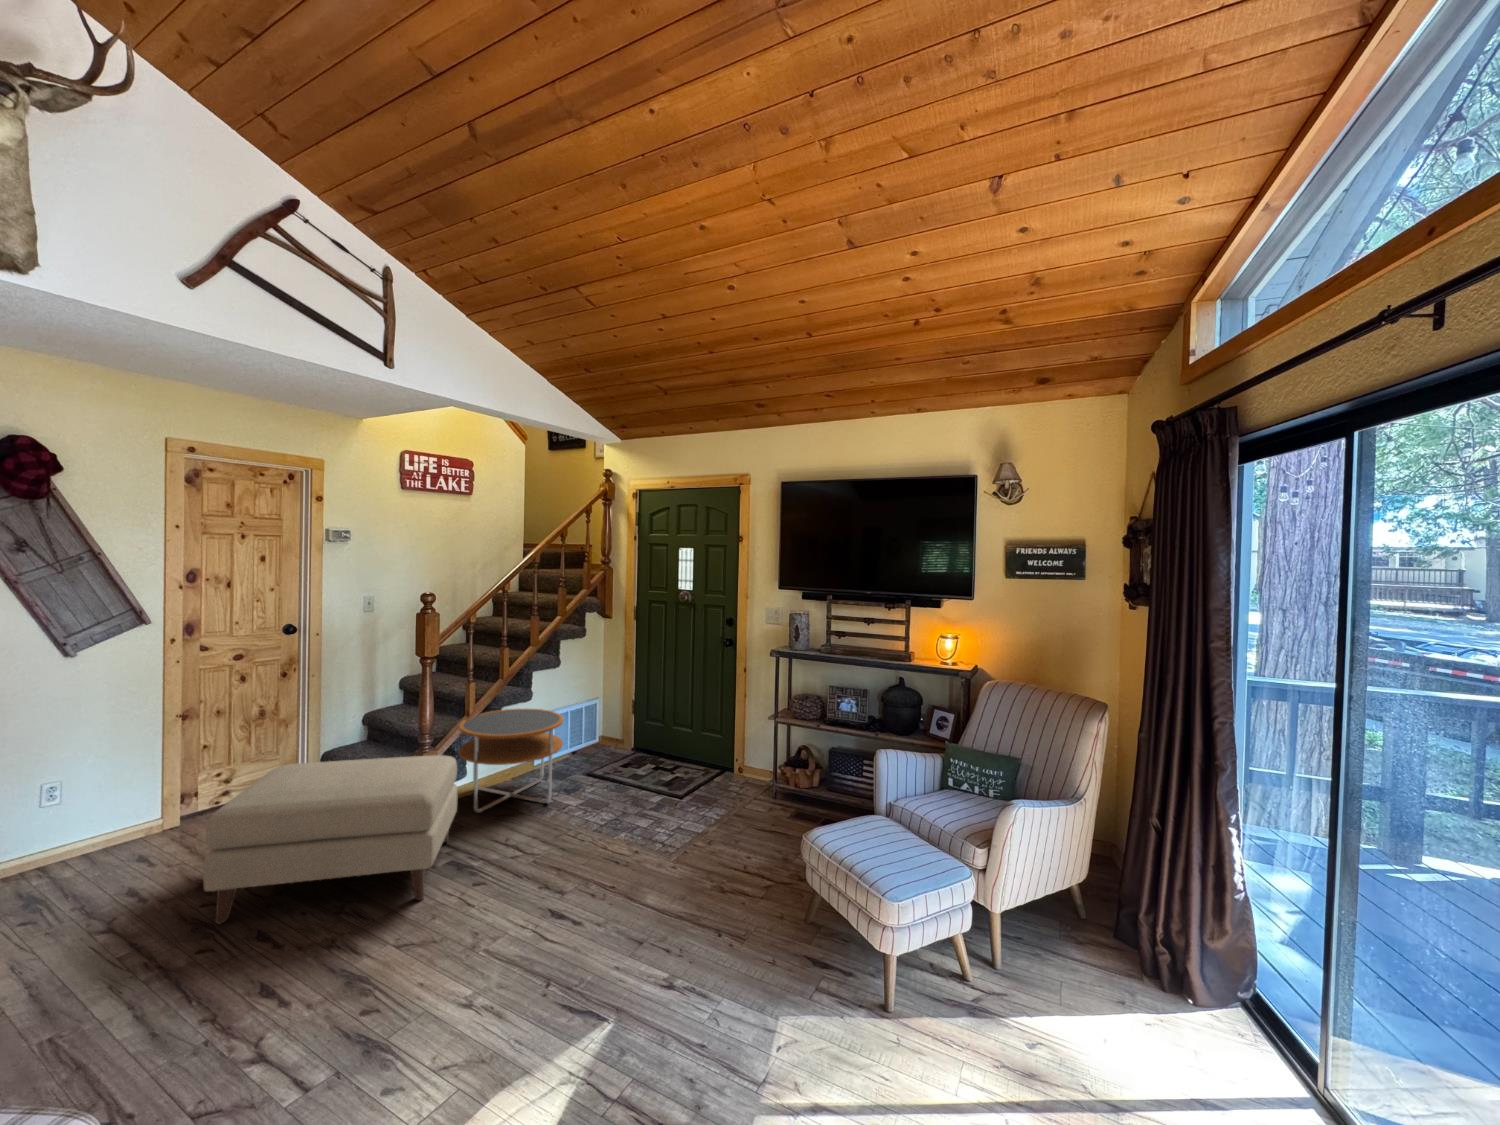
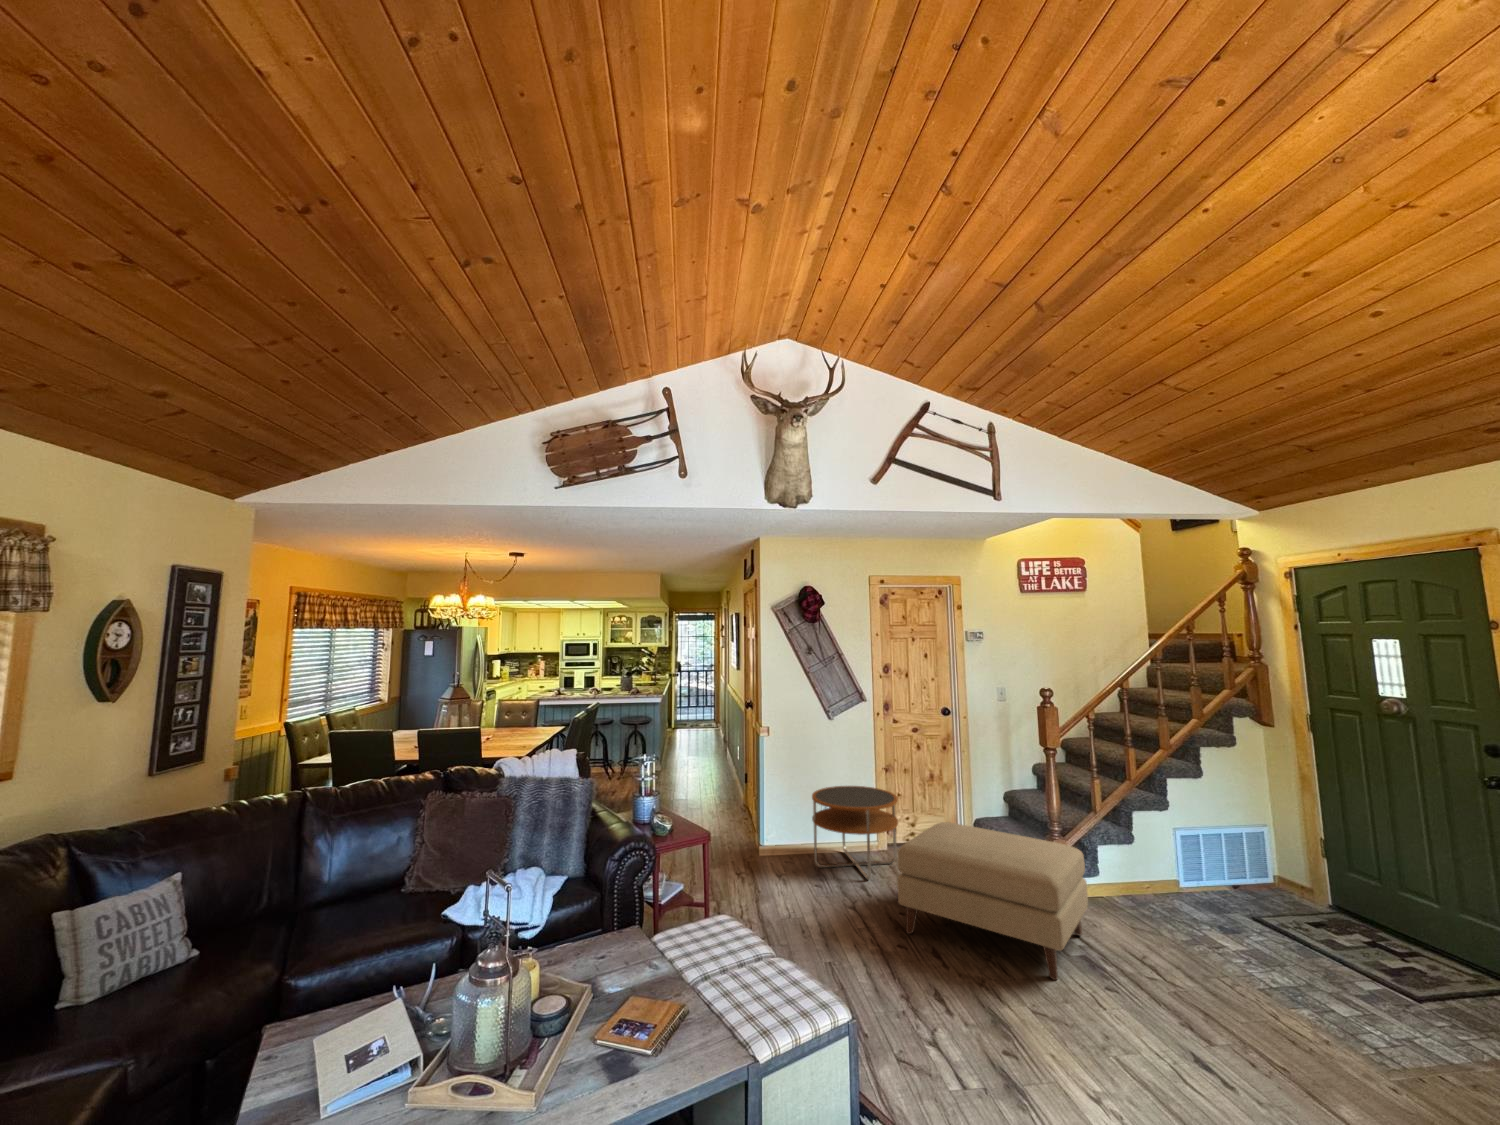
side table: present [459,708,563,813] -> present [812,786,898,880]

